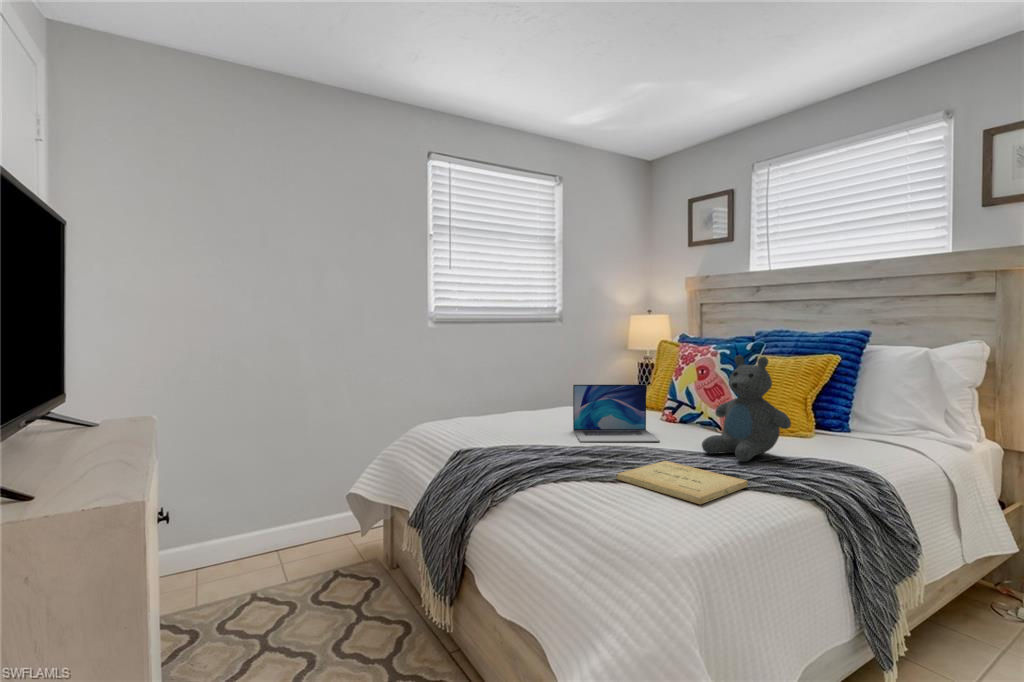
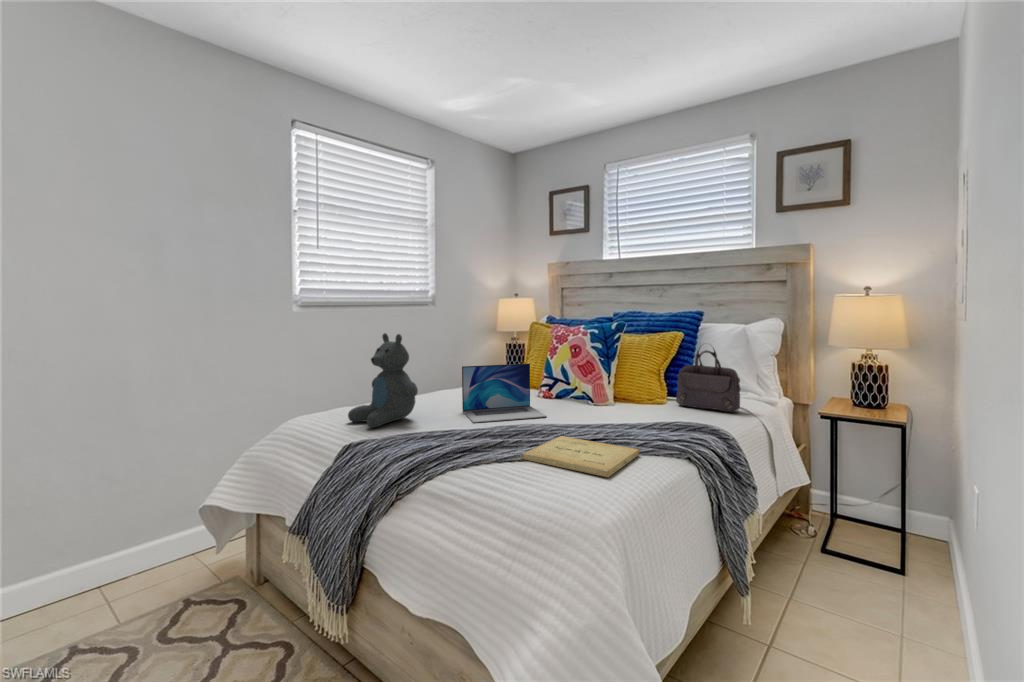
teddy bear: present [702,355,791,462] -> present [348,333,418,428]
handbag: none [823,368,907,453] -> present [676,350,741,412]

